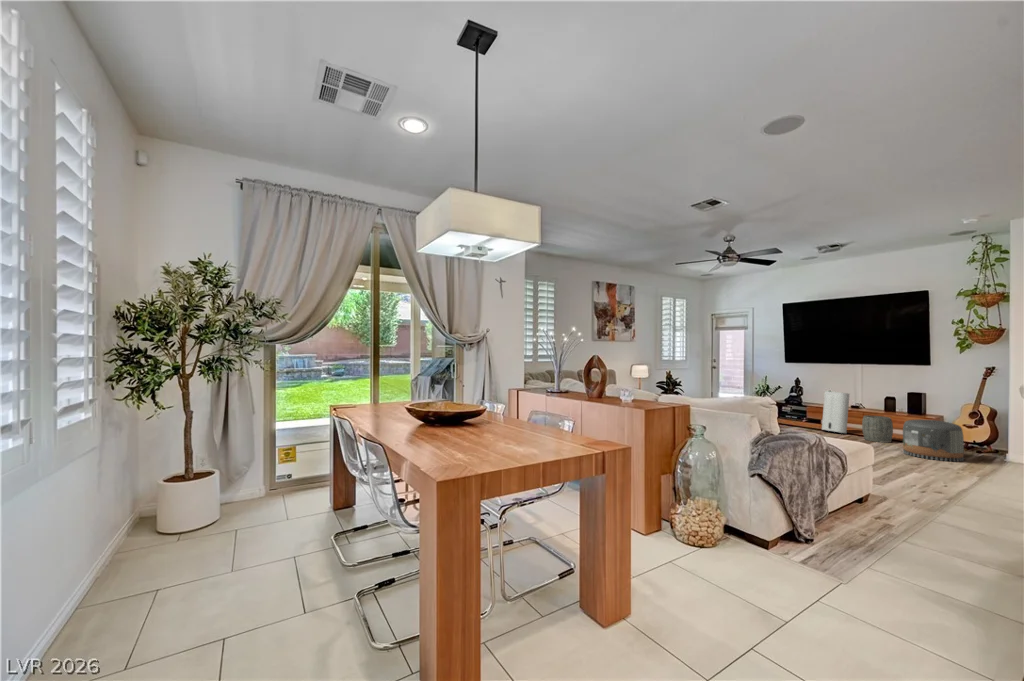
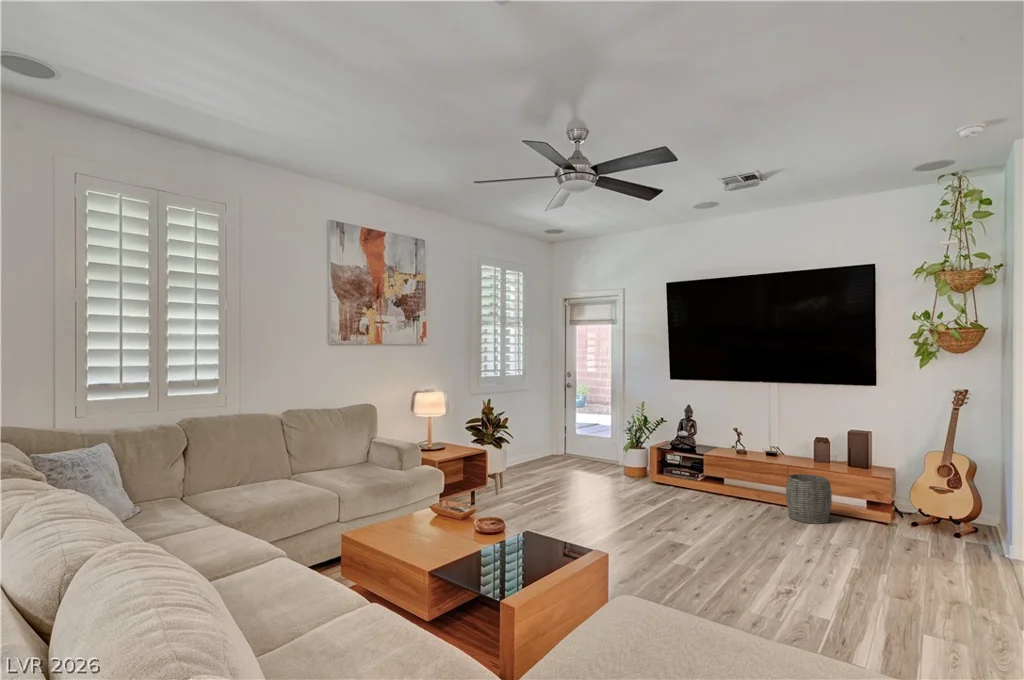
air purifier: present [822,391,849,433] -> none [724,431,765,504]
pouf: present [903,419,964,461] -> none [856,490,952,573]

